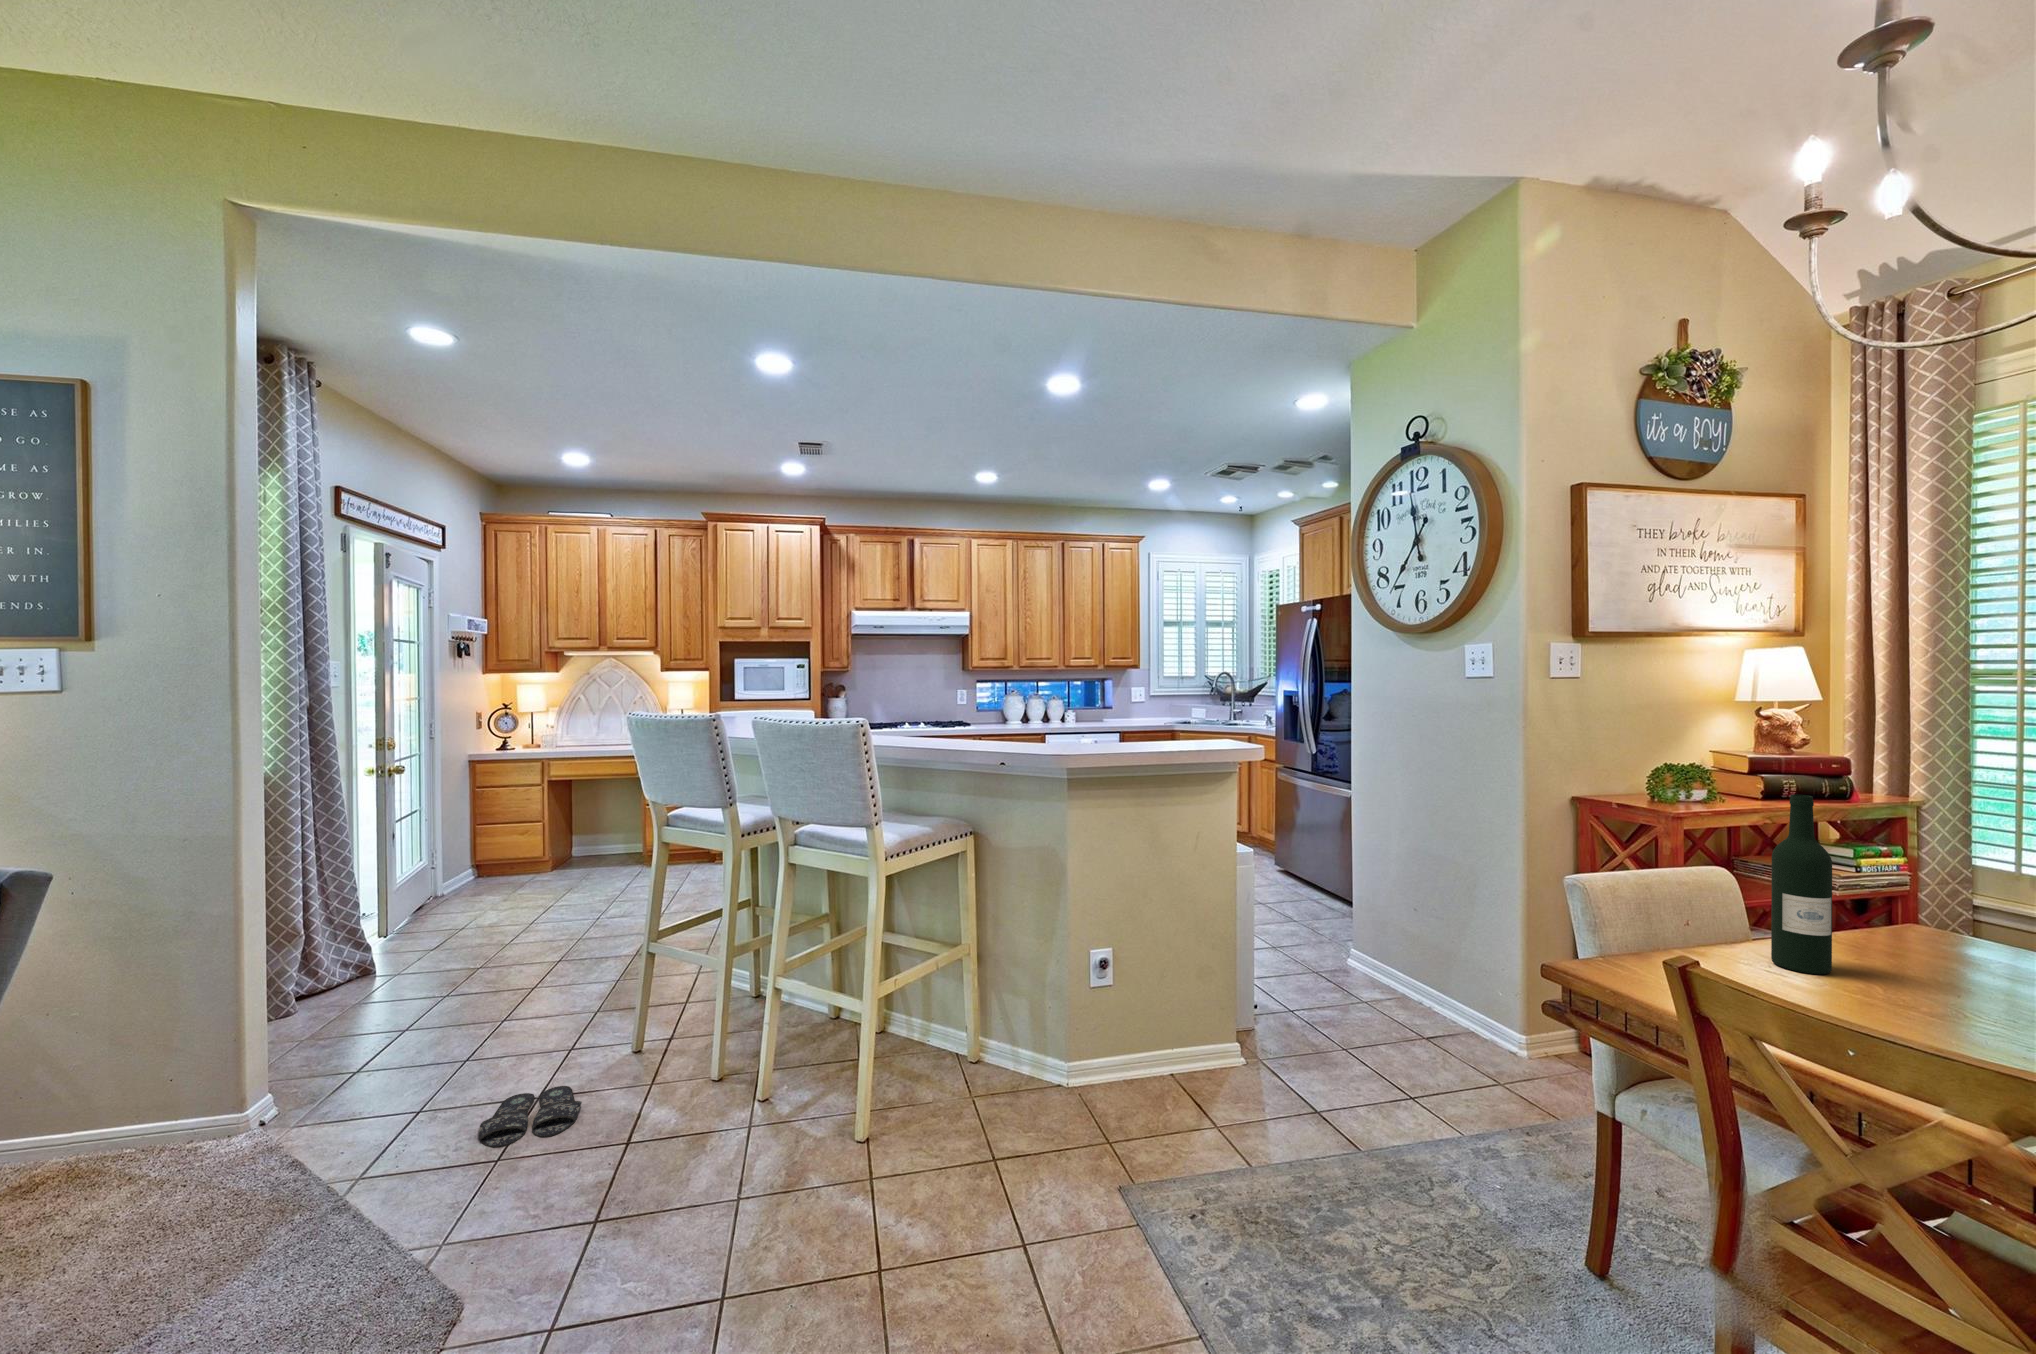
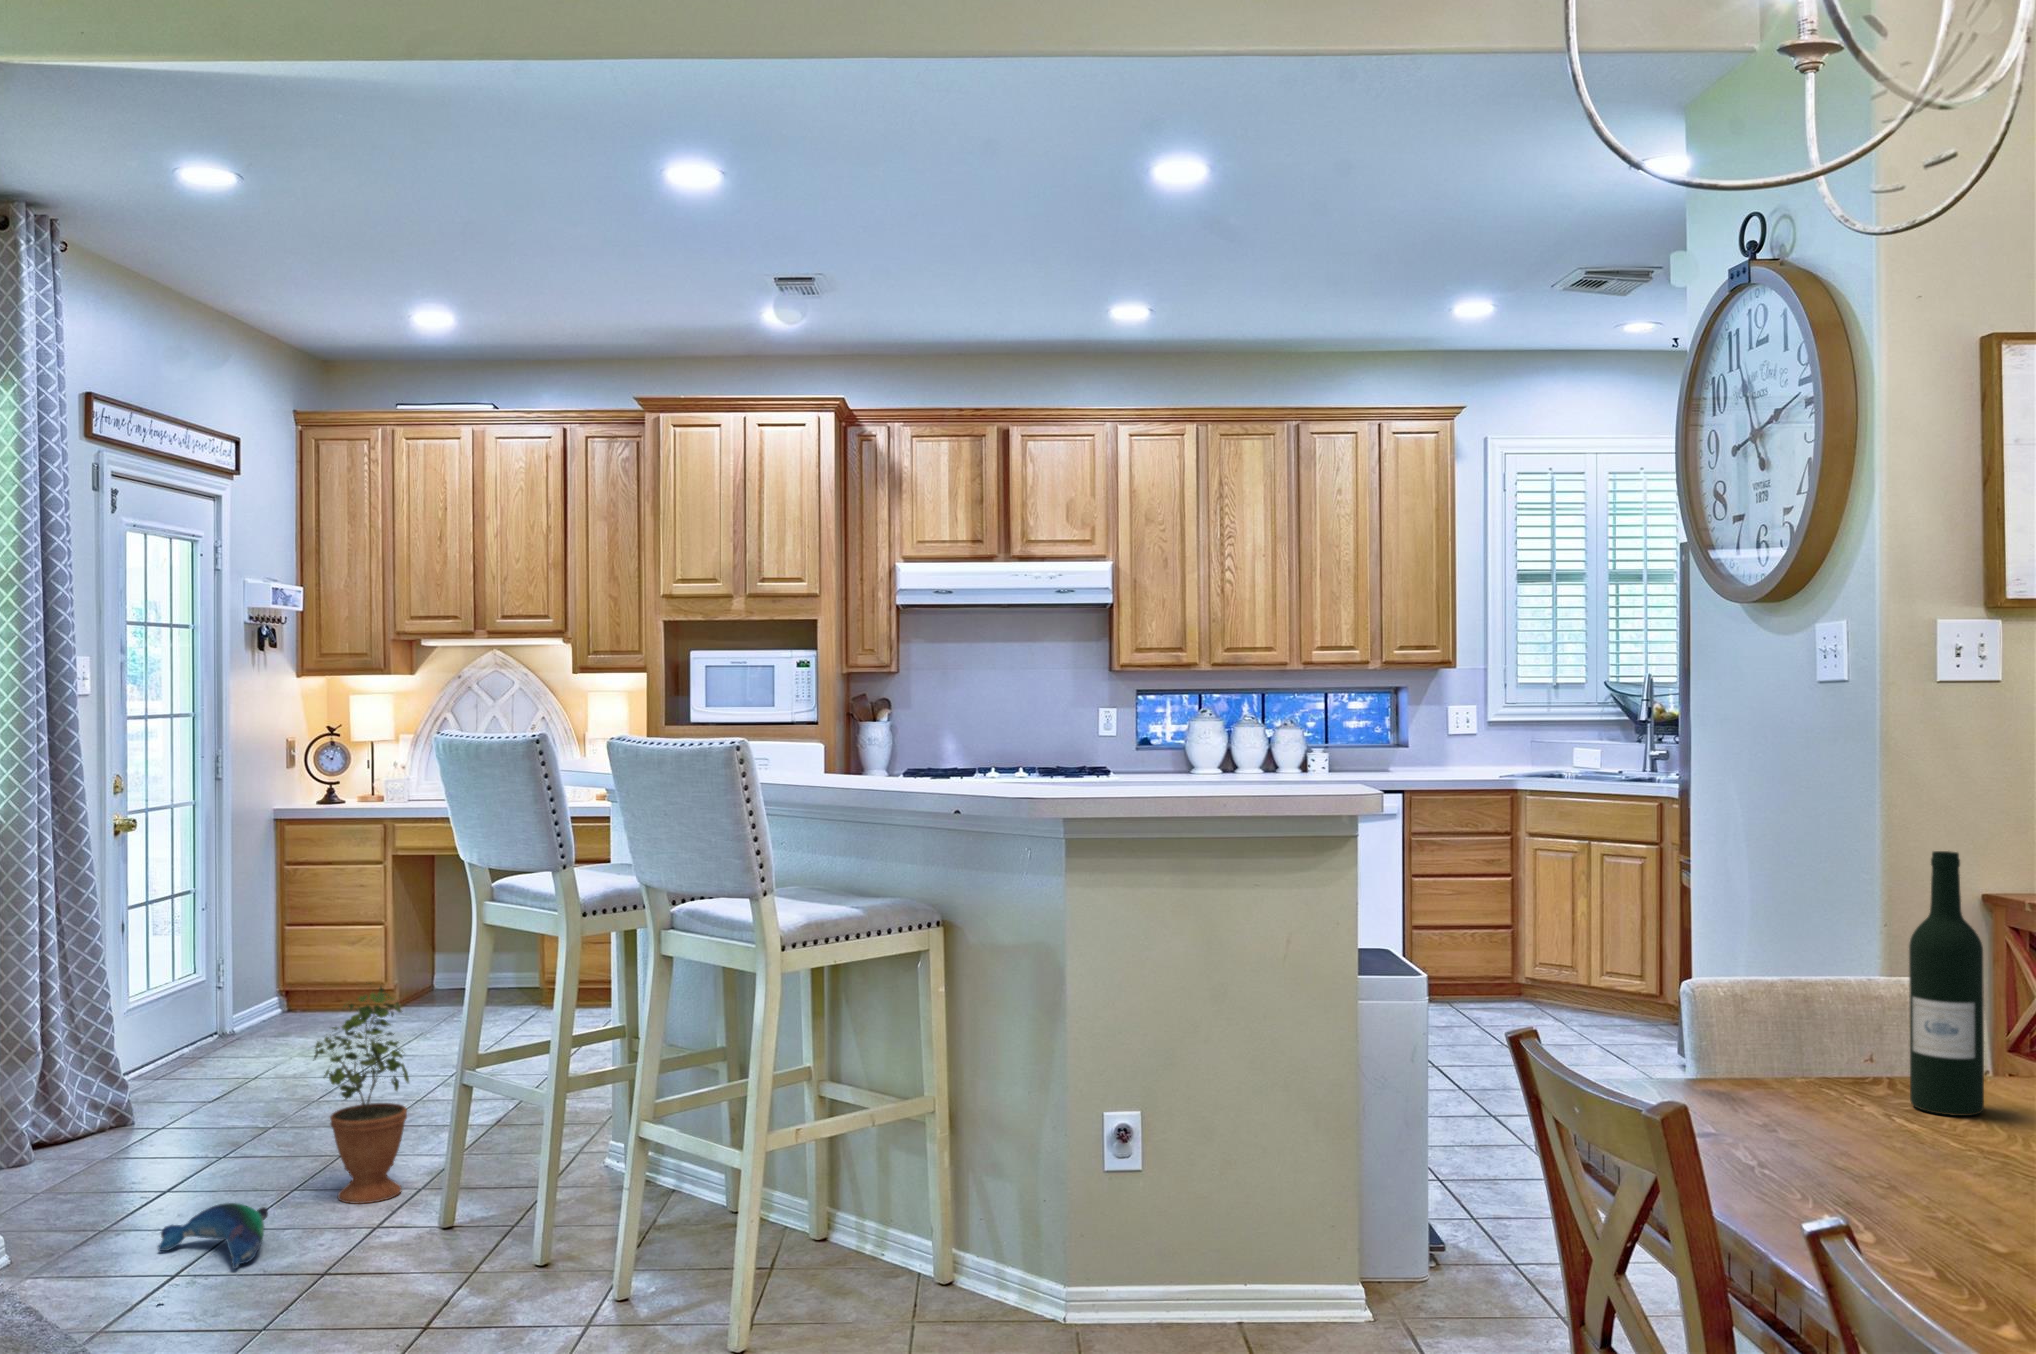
potted plant: none [518,878,588,1030] -> present [314,983,409,1204]
plush toy: none [405,1045,491,1098] -> present [159,1203,268,1269]
slippers: present [479,1086,582,1148] -> none [241,1266,377,1324]

